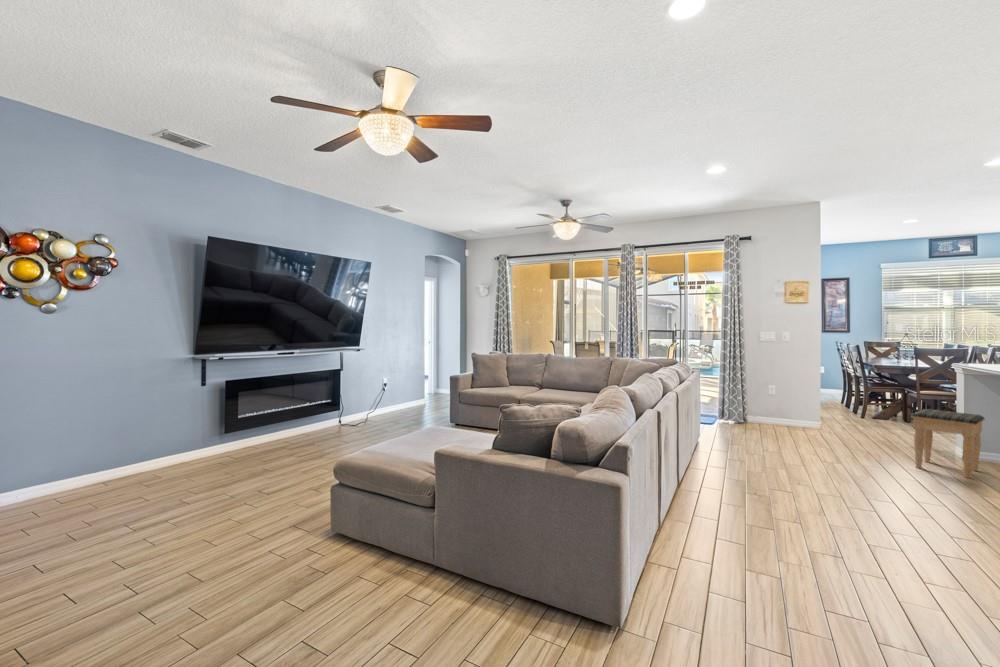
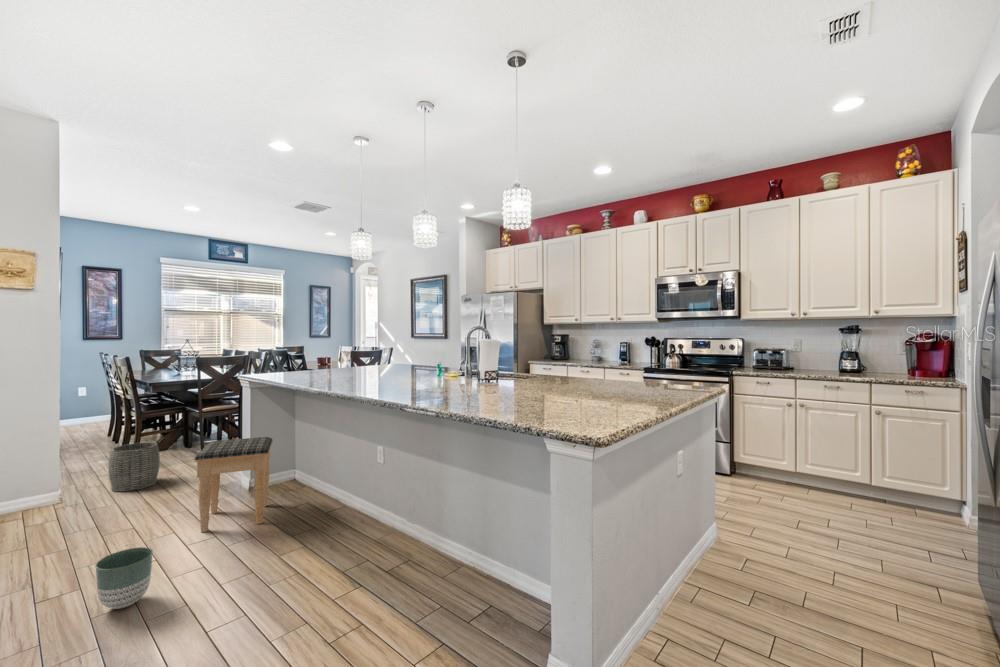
woven basket: none [849,405,884,436] -> present [108,442,160,492]
planter: none [853,450,884,480] -> present [96,547,153,609]

